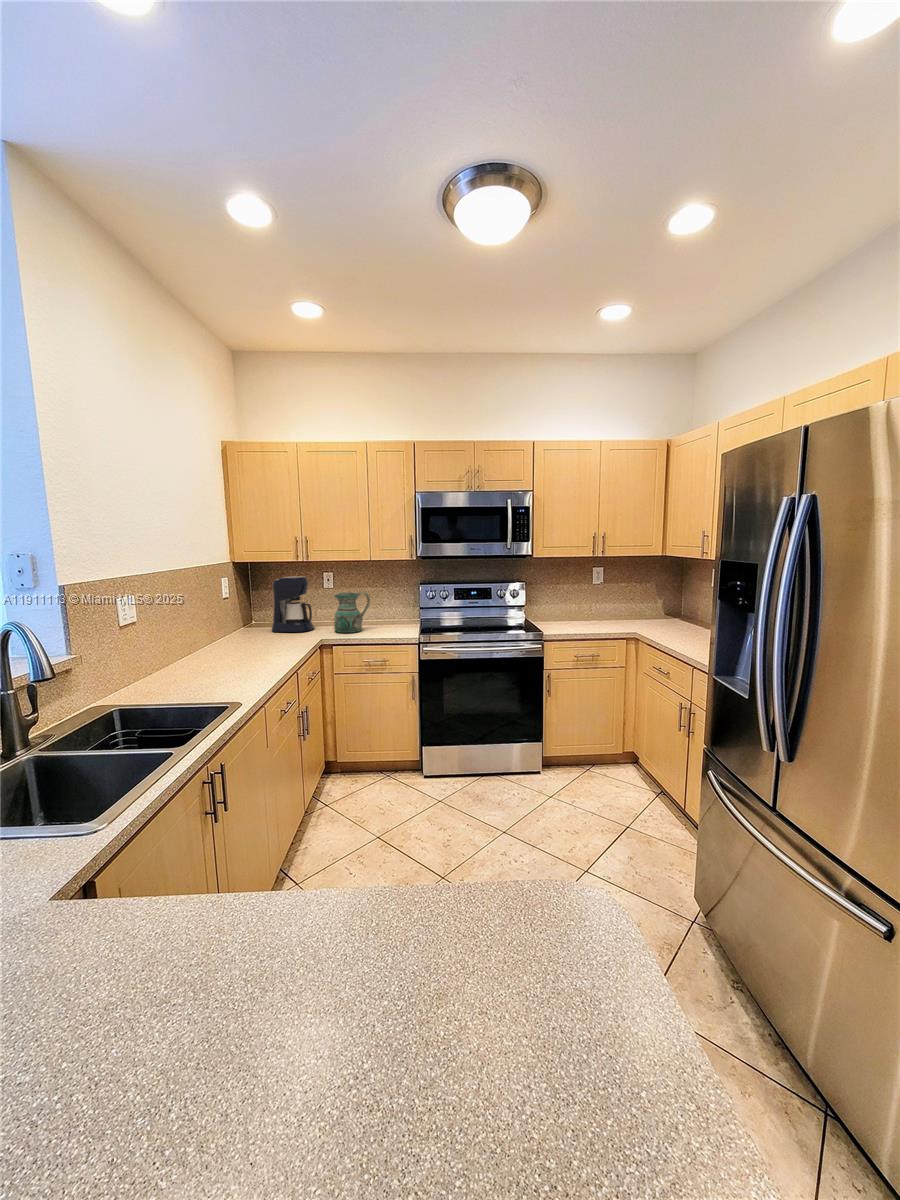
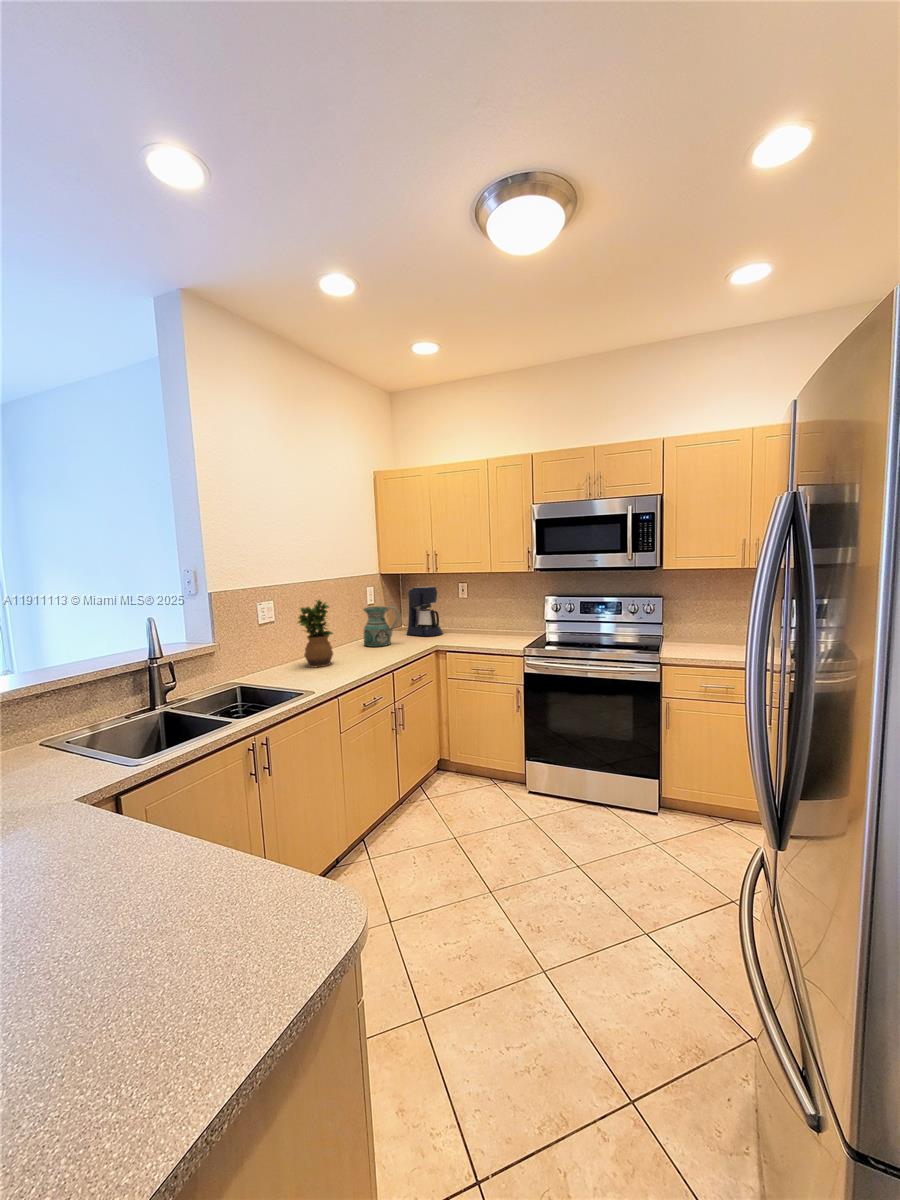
ceramic pitcher: present [334,591,370,633] -> present [364,606,400,647]
potted plant: none [176,594,224,678] -> present [298,600,333,667]

